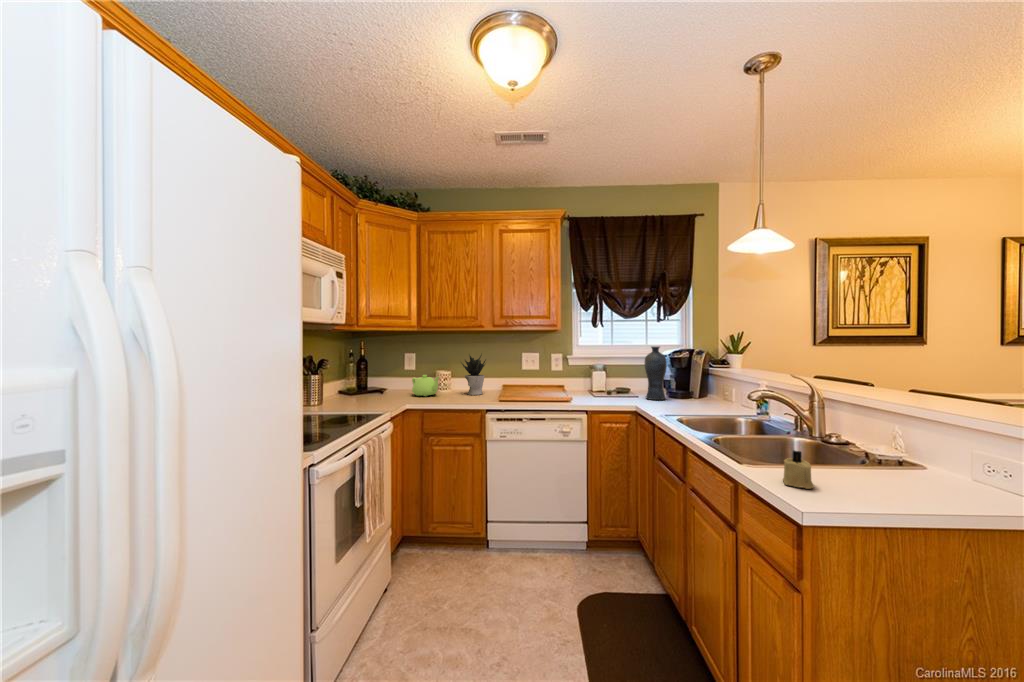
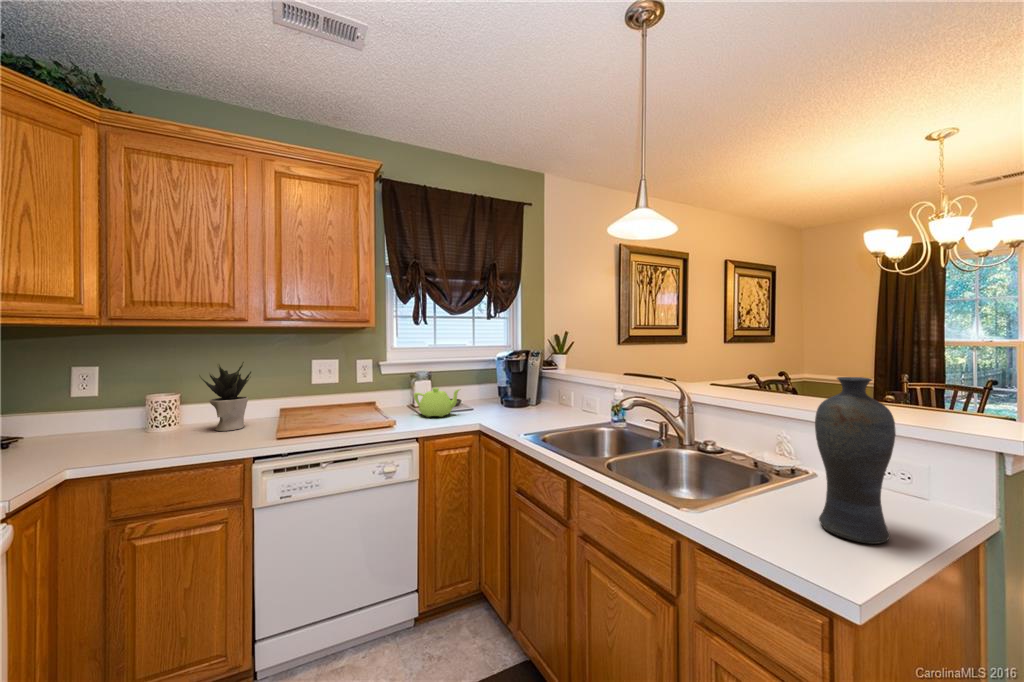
vase: present [645,347,667,400] -> present [815,377,896,544]
teapot: present [412,375,439,396] -> present [414,388,460,417]
candle: present [783,451,814,489] -> none [747,485,790,537]

